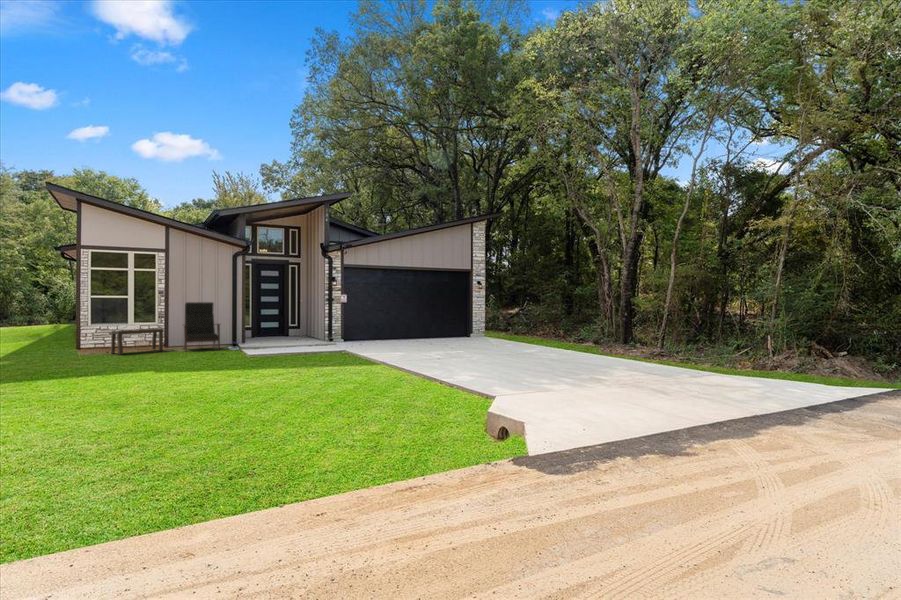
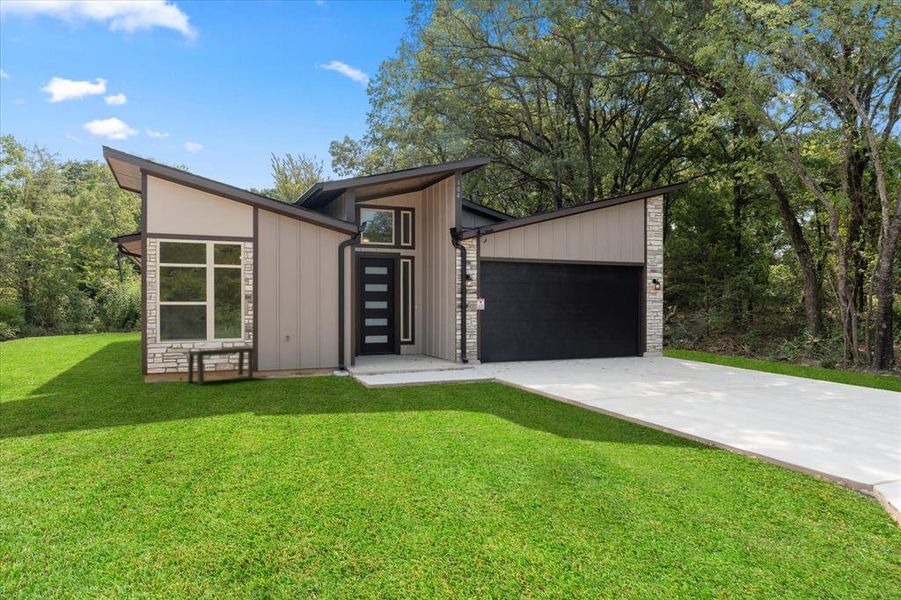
lounge chair: present [184,302,220,351] -> none [275,310,329,379]

